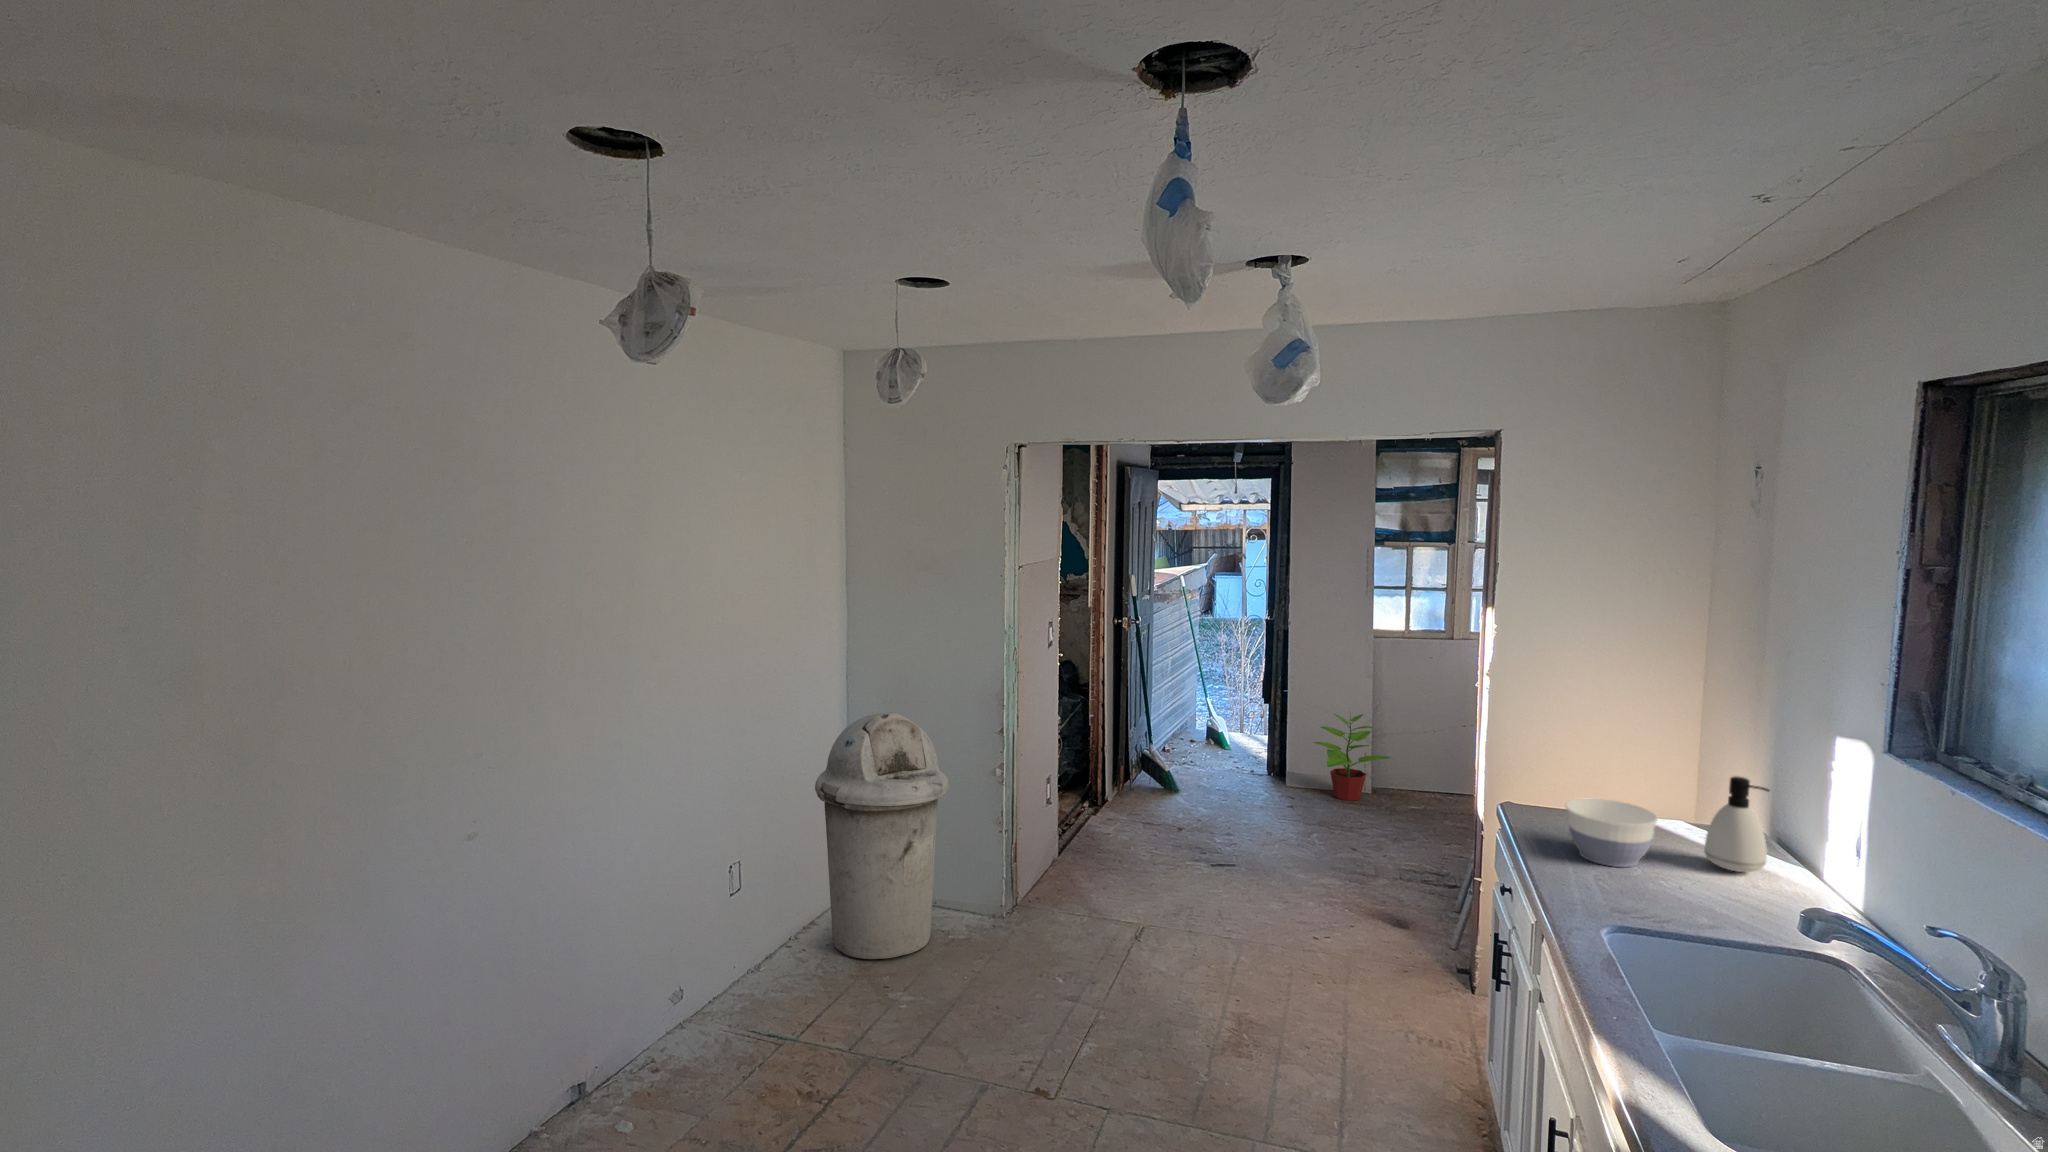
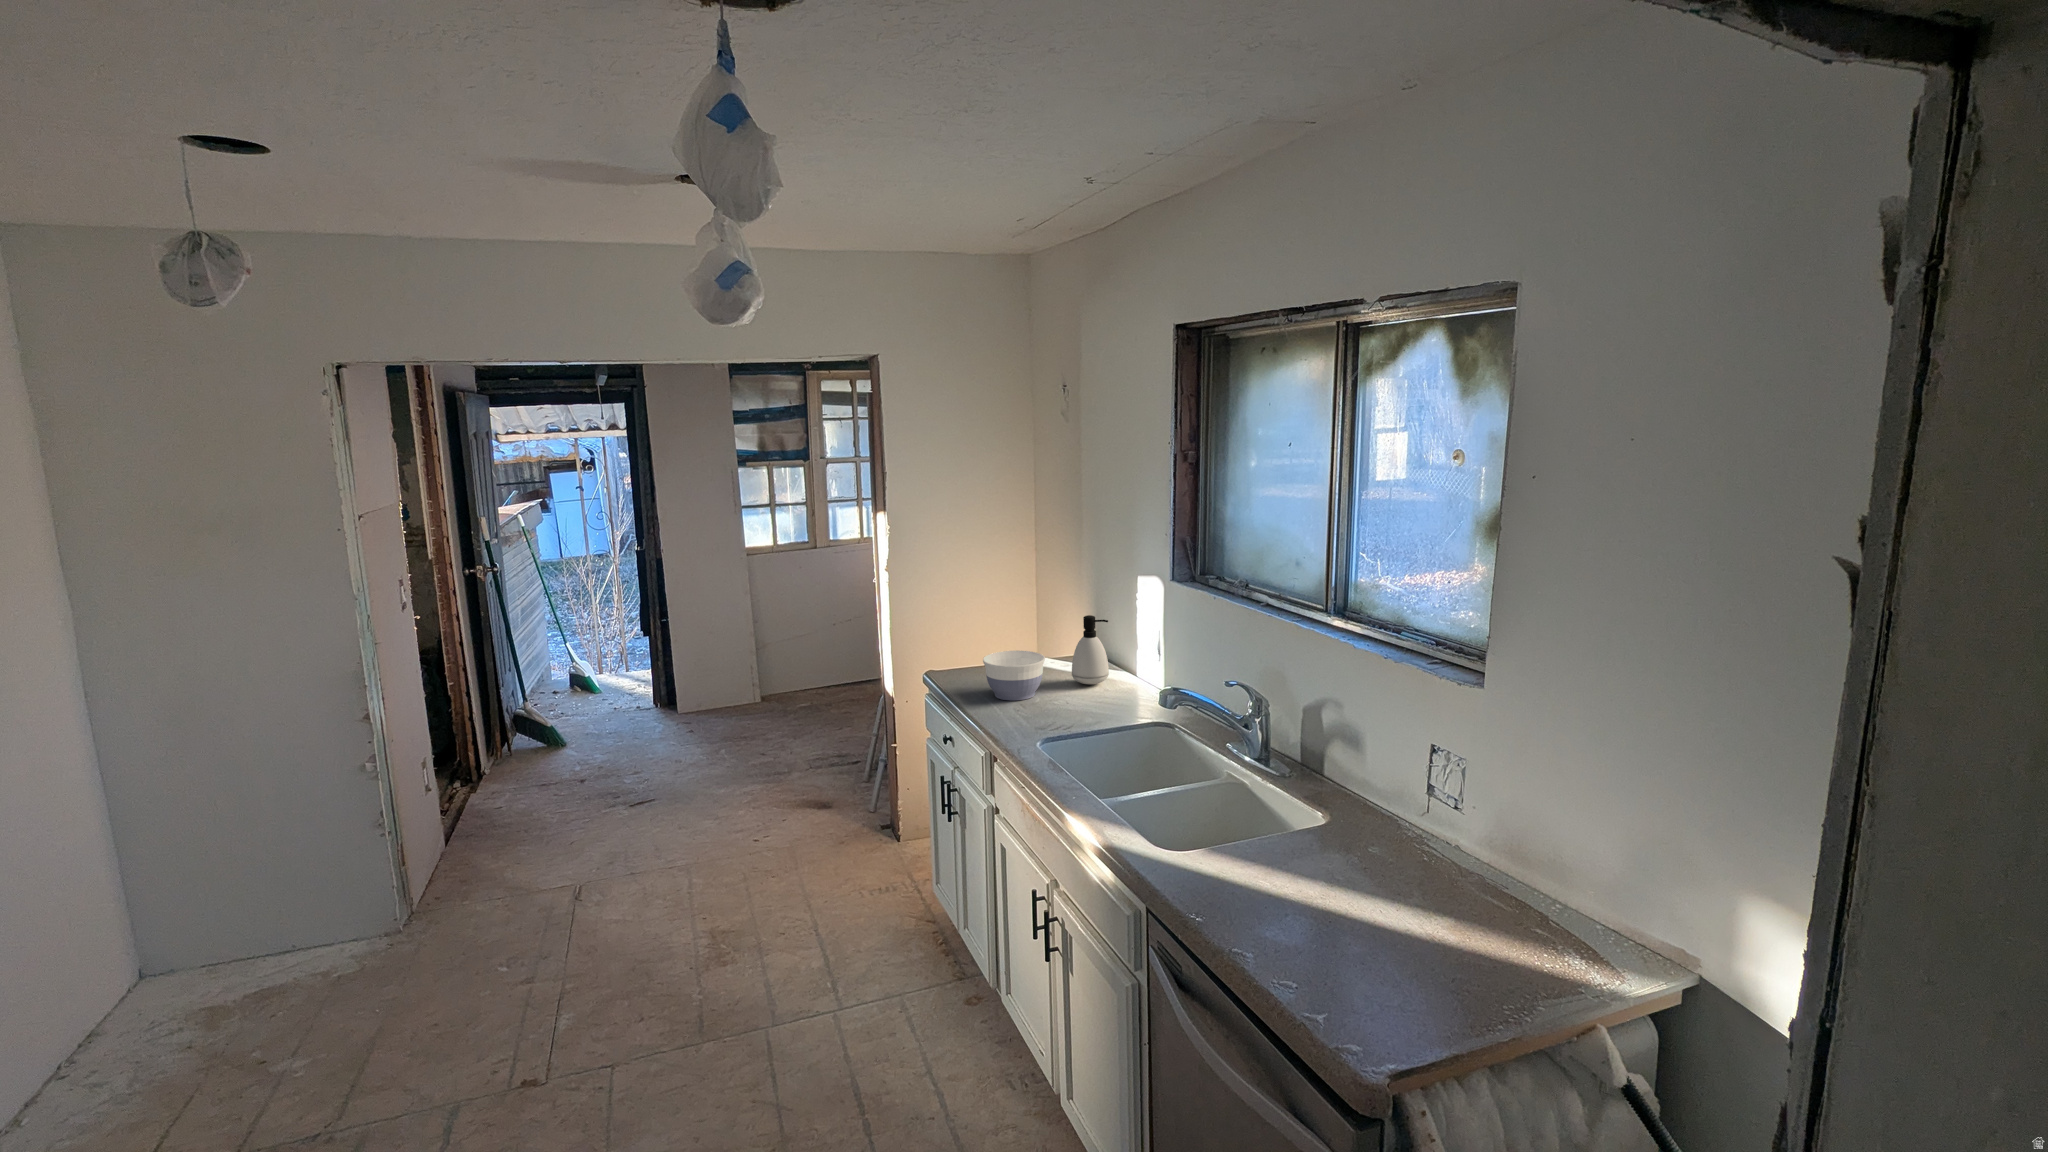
trash can: present [815,712,949,959] -> none [84,719,310,1045]
potted plant: present [1314,714,1390,801] -> none [703,629,779,715]

